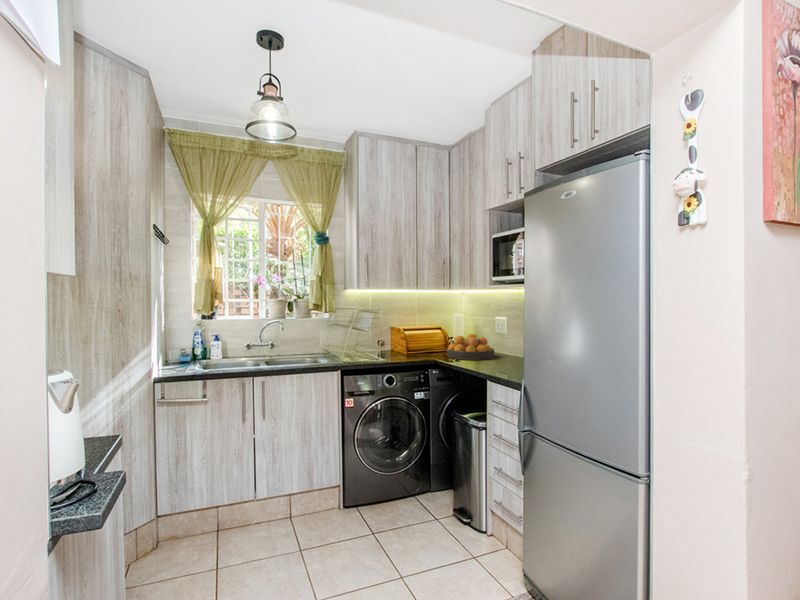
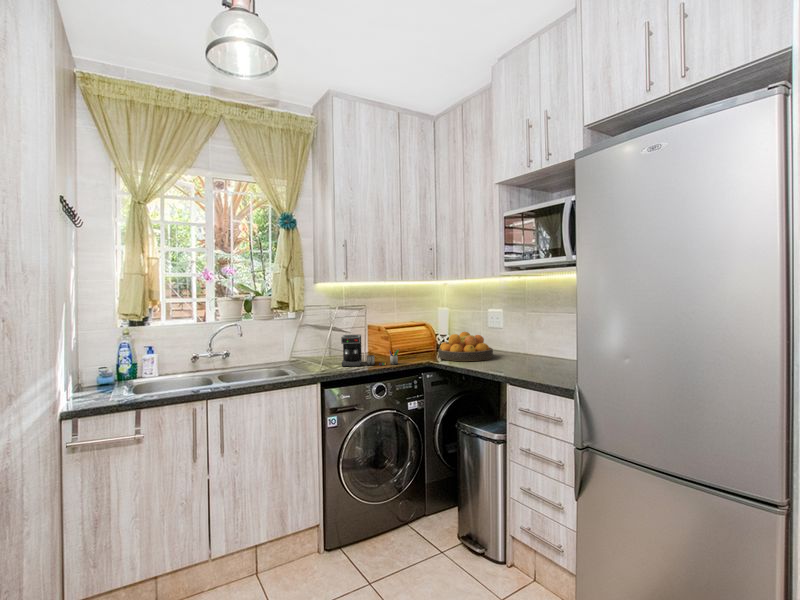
coffee maker: none [361,333,410,360] -> present [341,335,399,366]

